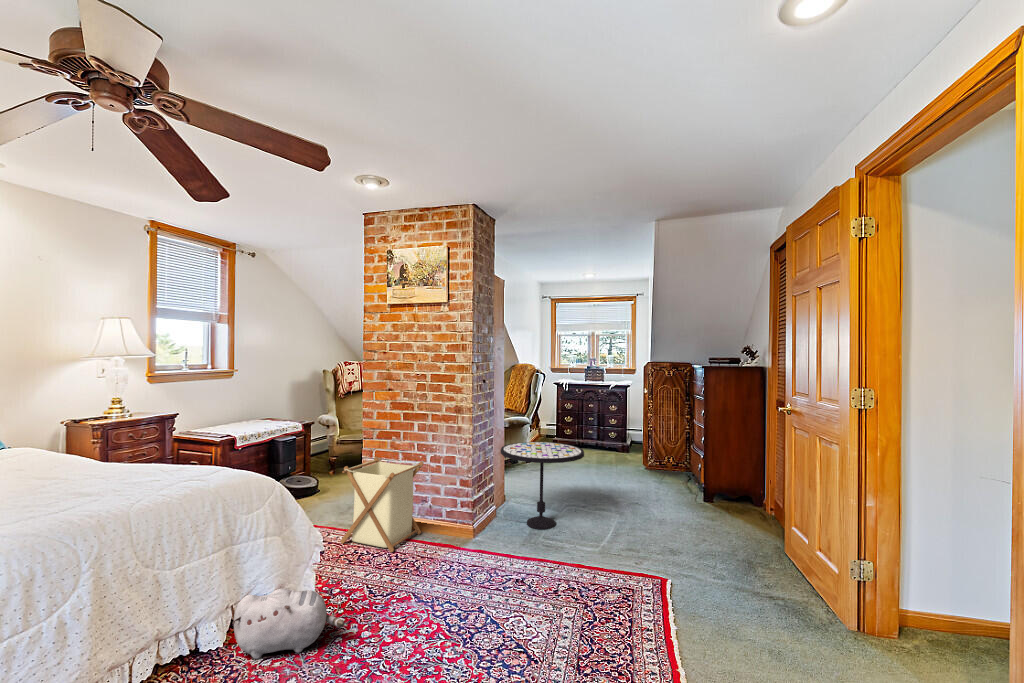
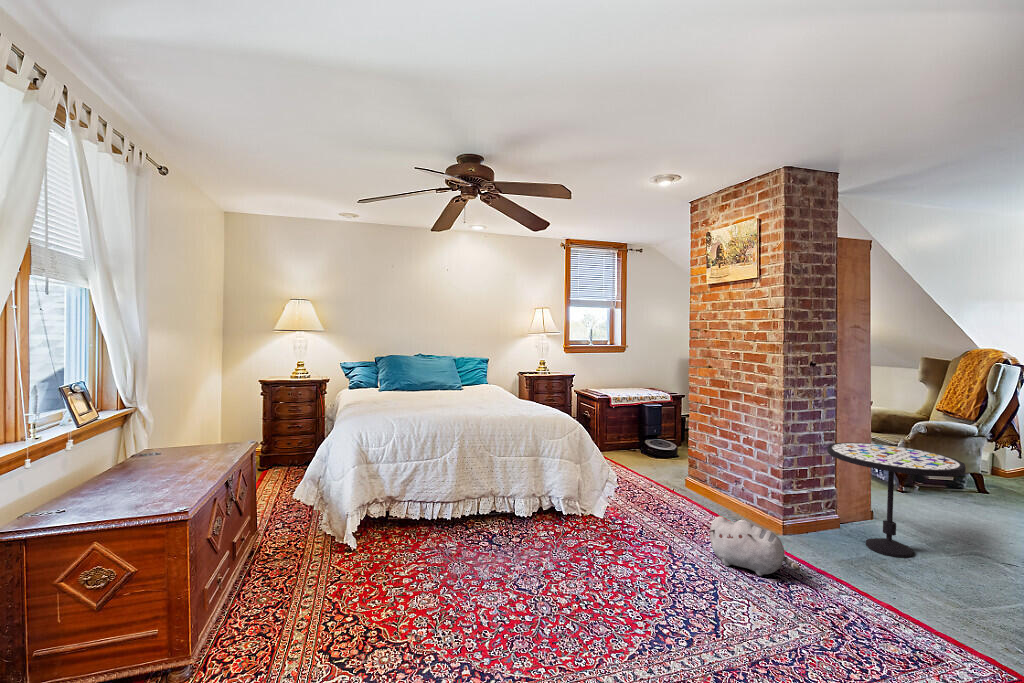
laundry basket: present [340,457,424,553] -> none [654,429,733,515]
plush toy: present [232,589,344,659] -> present [709,516,800,576]

